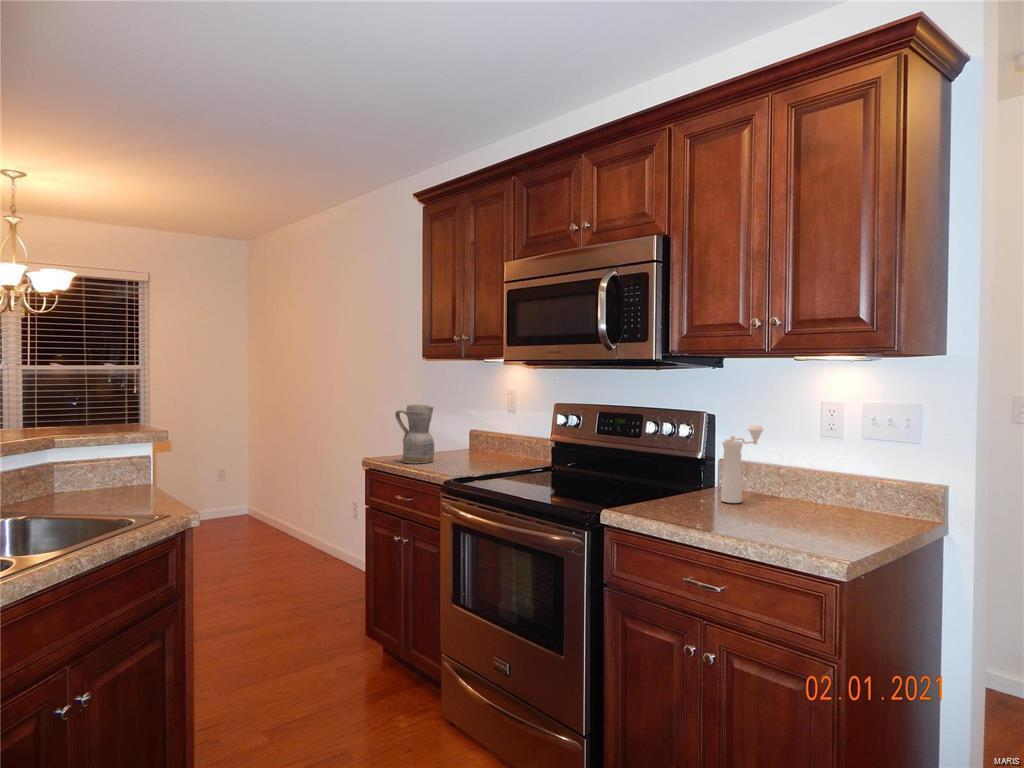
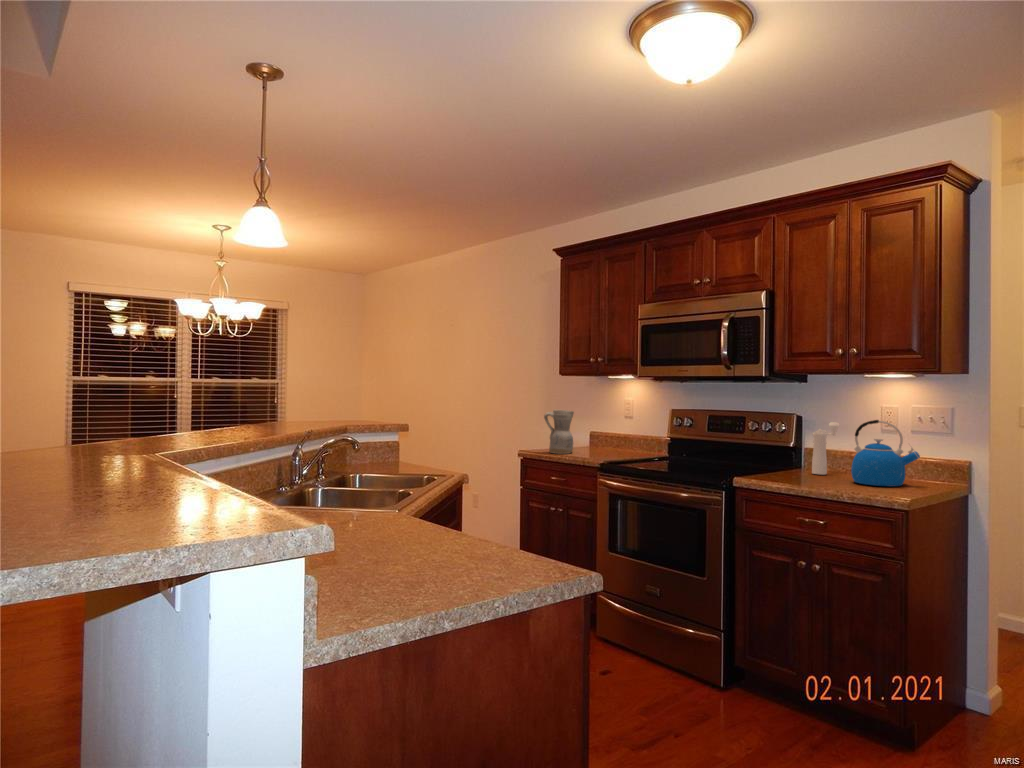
kettle: none [769,425,869,530] -> present [851,420,920,486]

